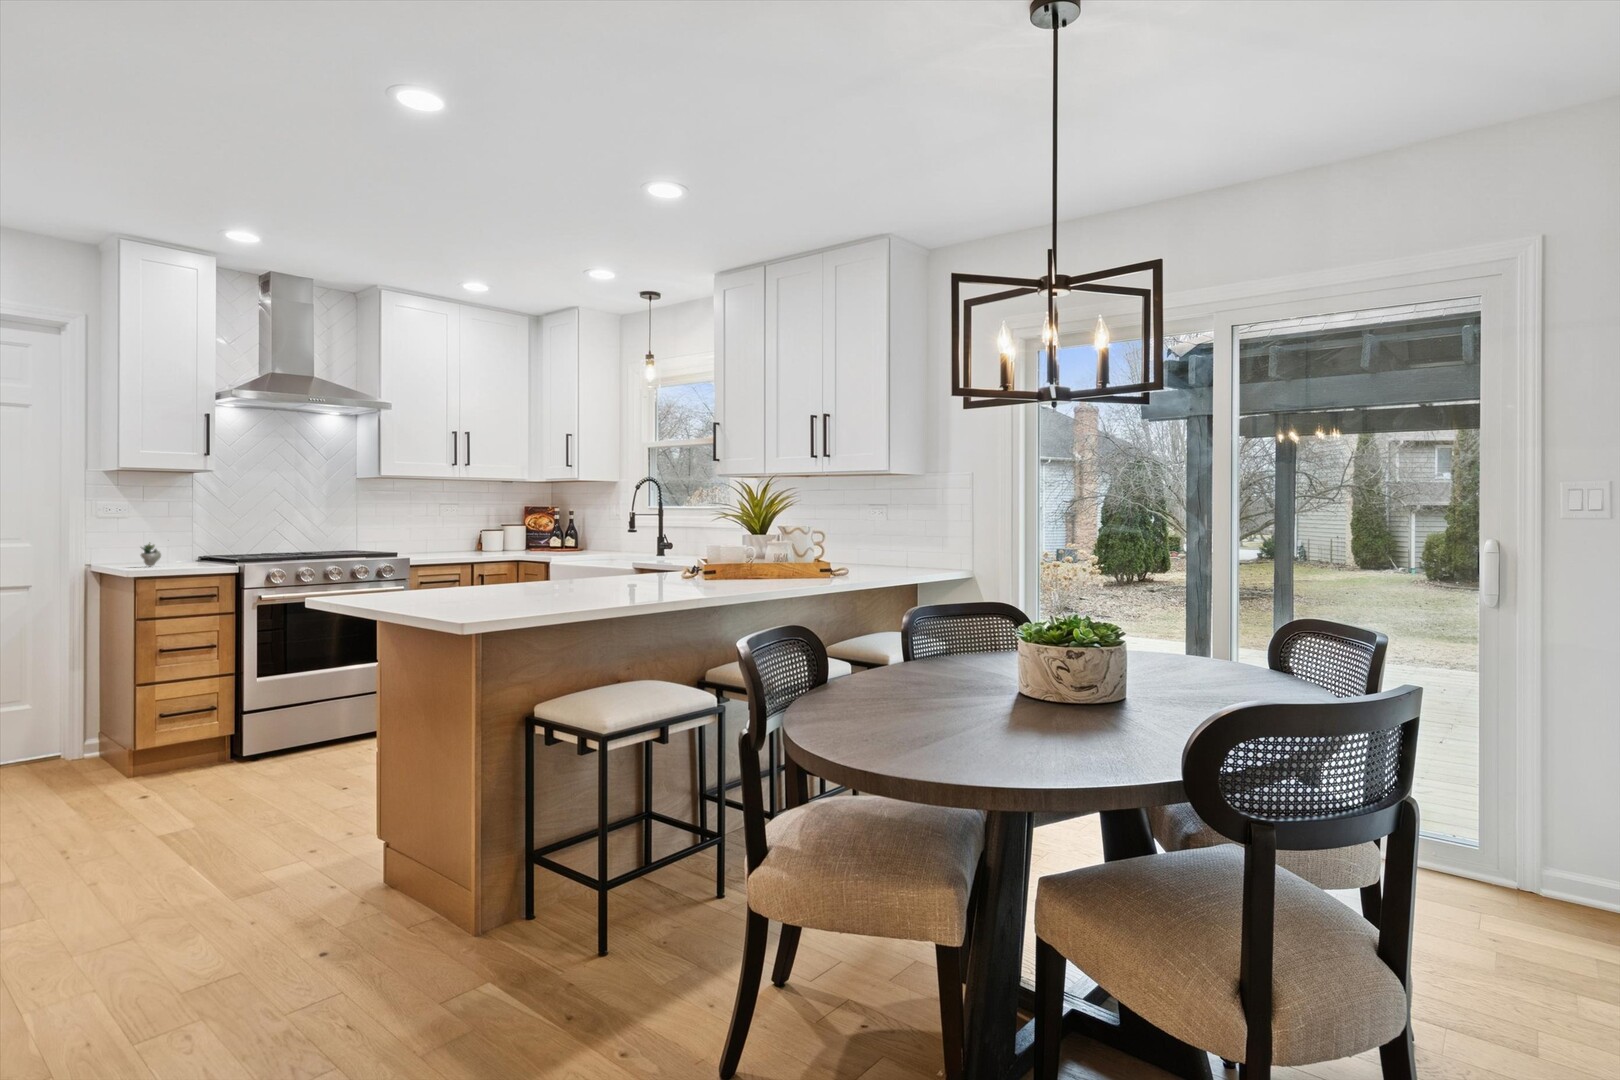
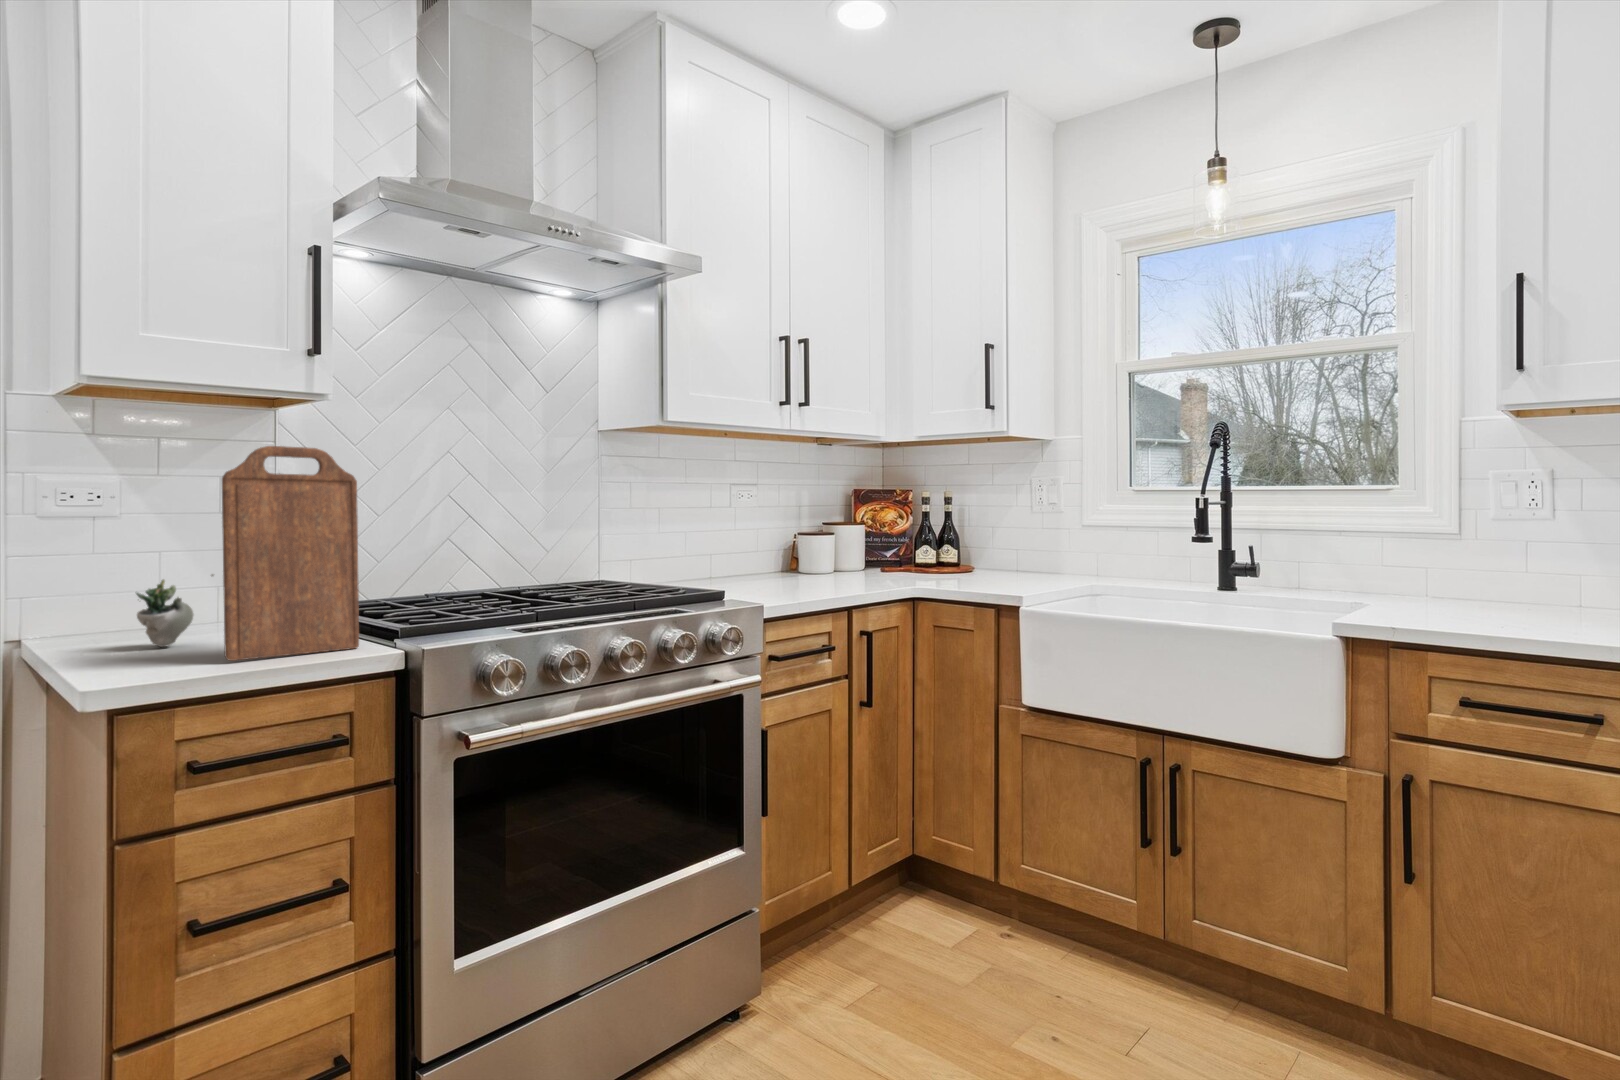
cutting board: none [172,494,222,567] -> present [222,446,359,661]

